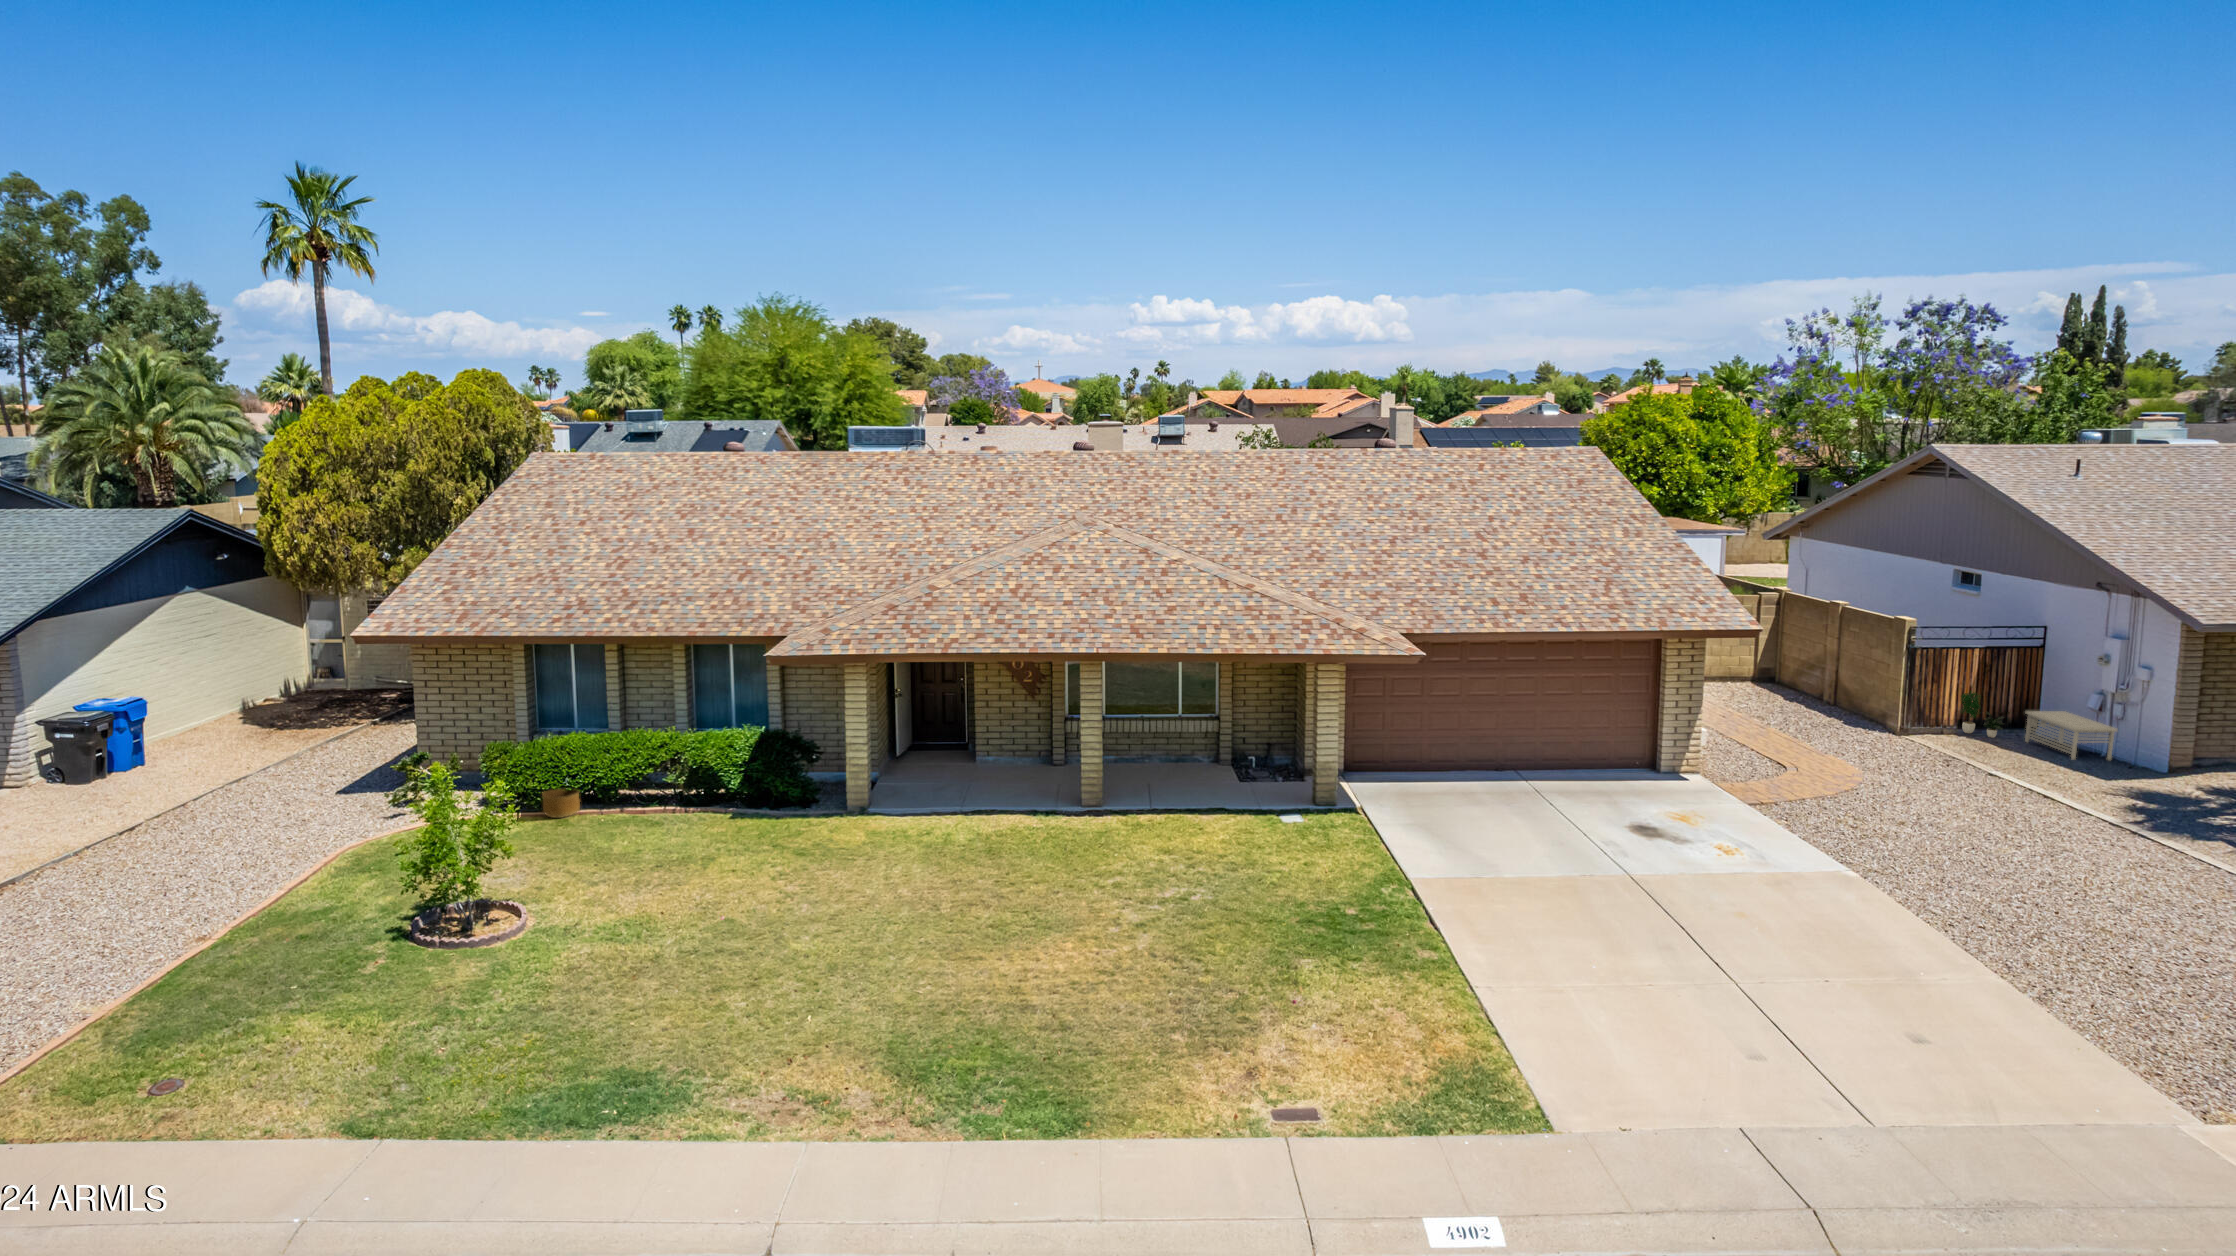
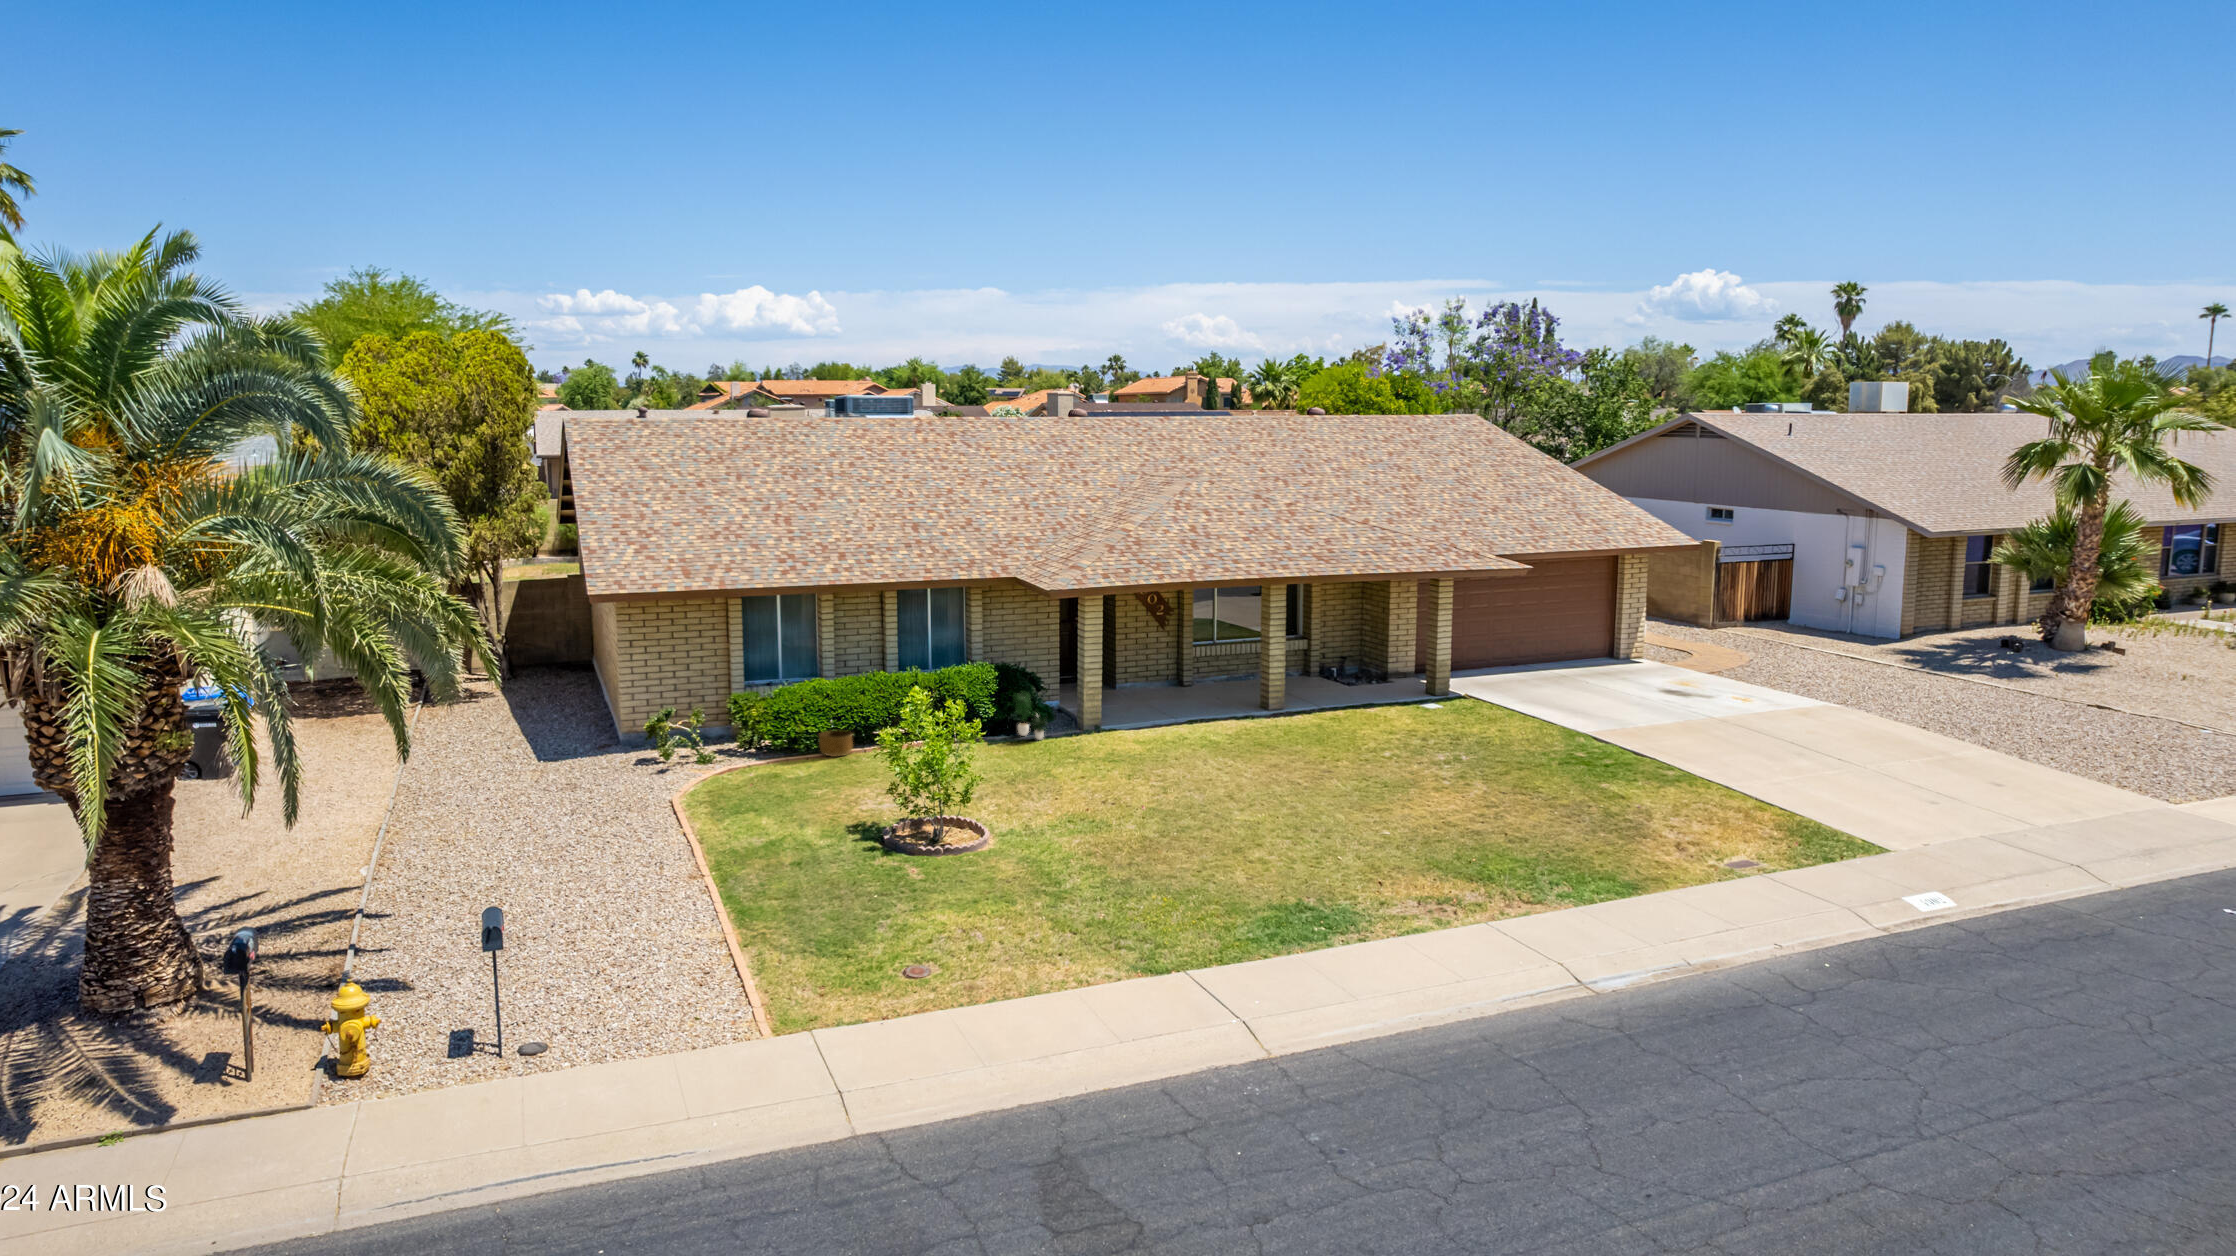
potted plant: present [1960,691,2002,738] -> present [1014,692,1046,740]
storage bench: present [2025,711,2117,760] -> none [1794,602,1858,634]

